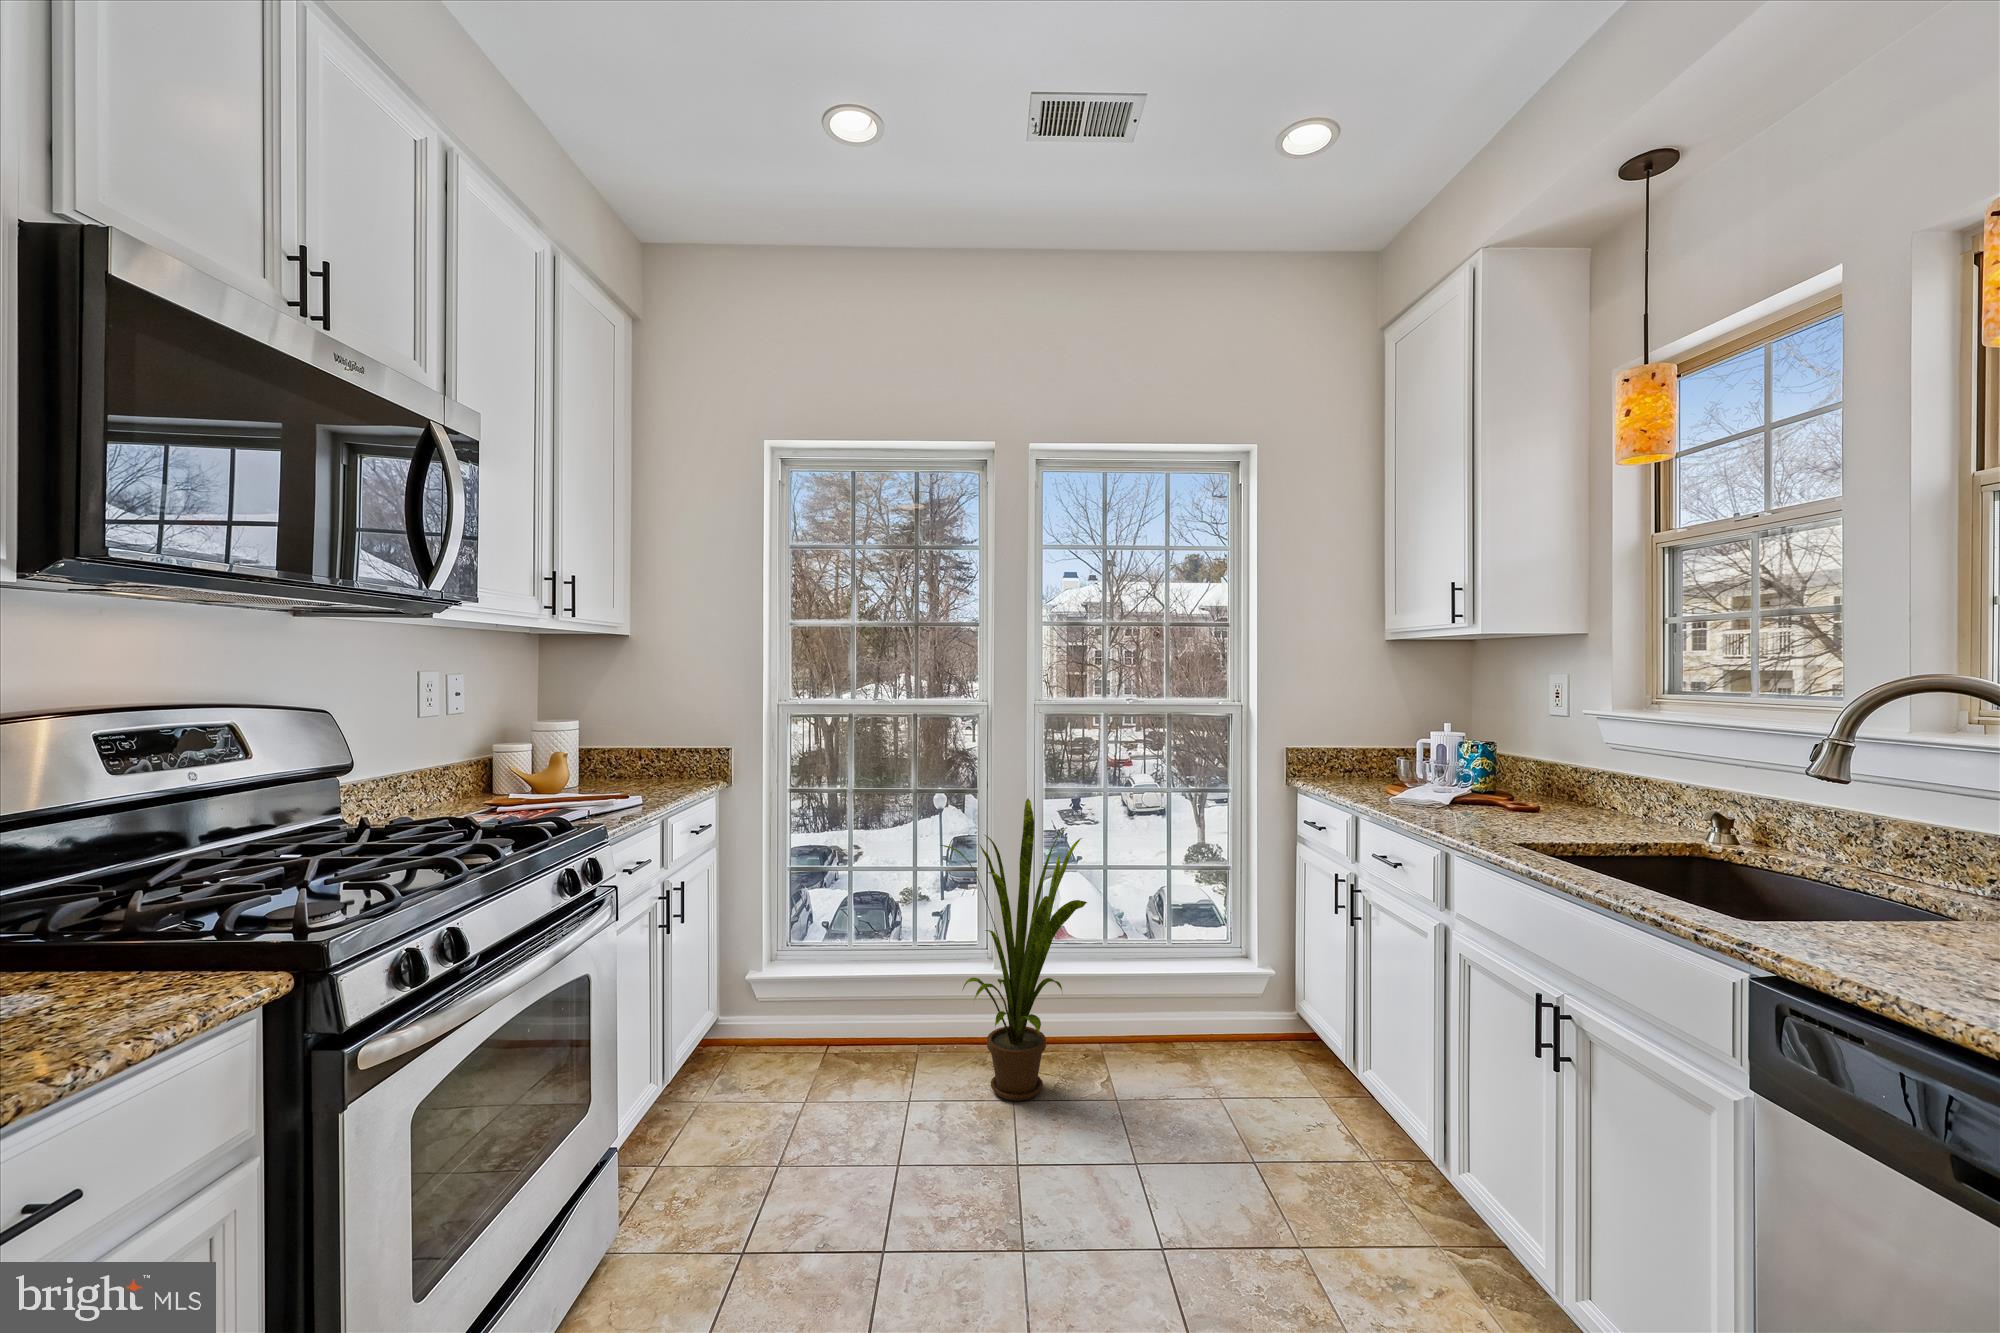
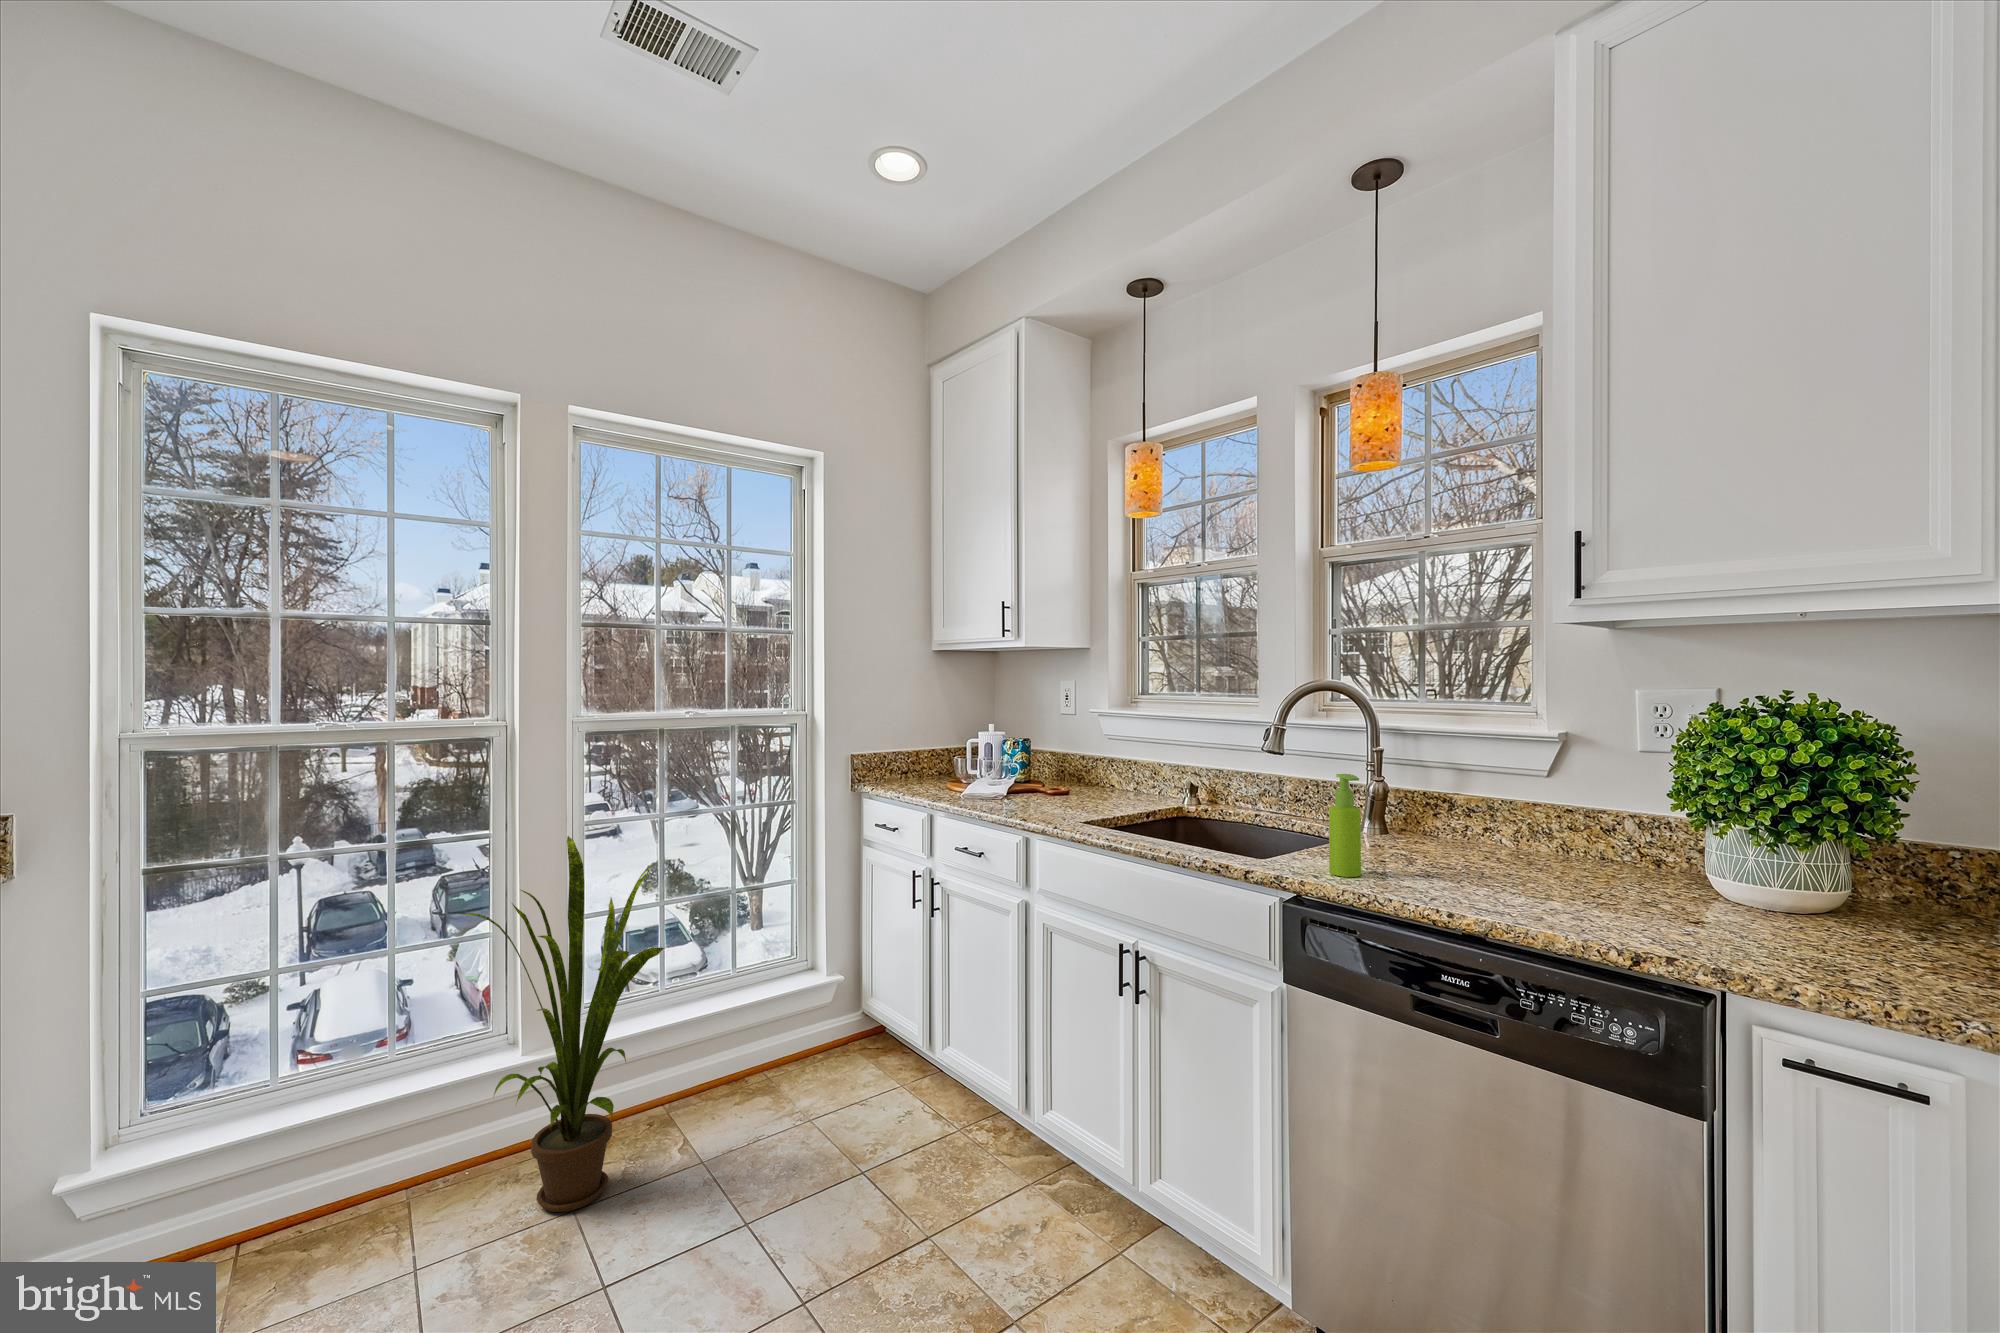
soap dispenser: none [1853,809,1920,967] -> present [1329,774,1361,877]

